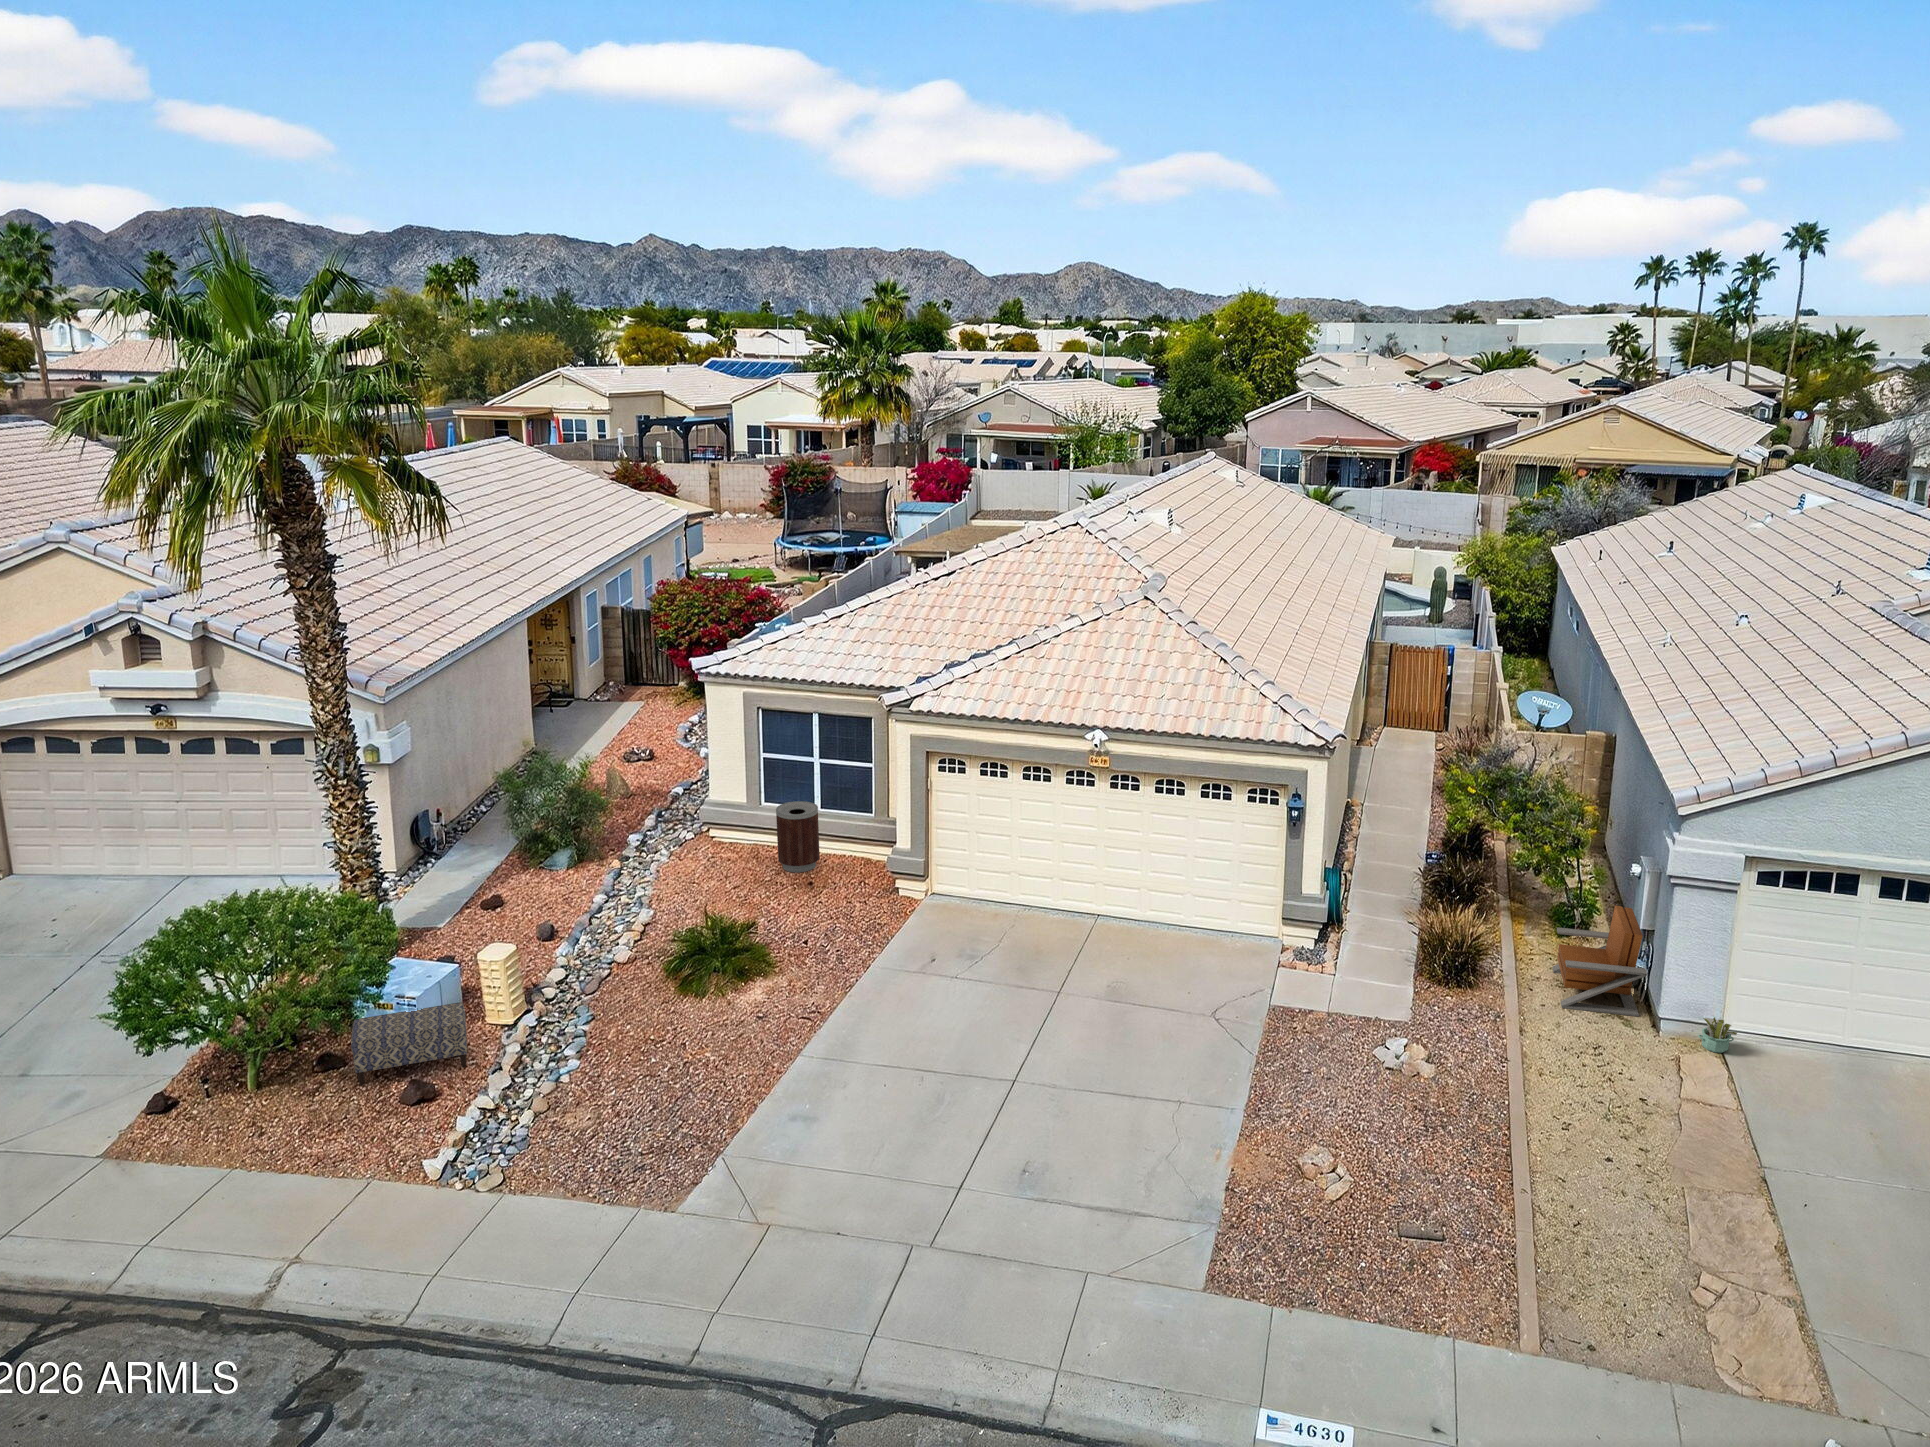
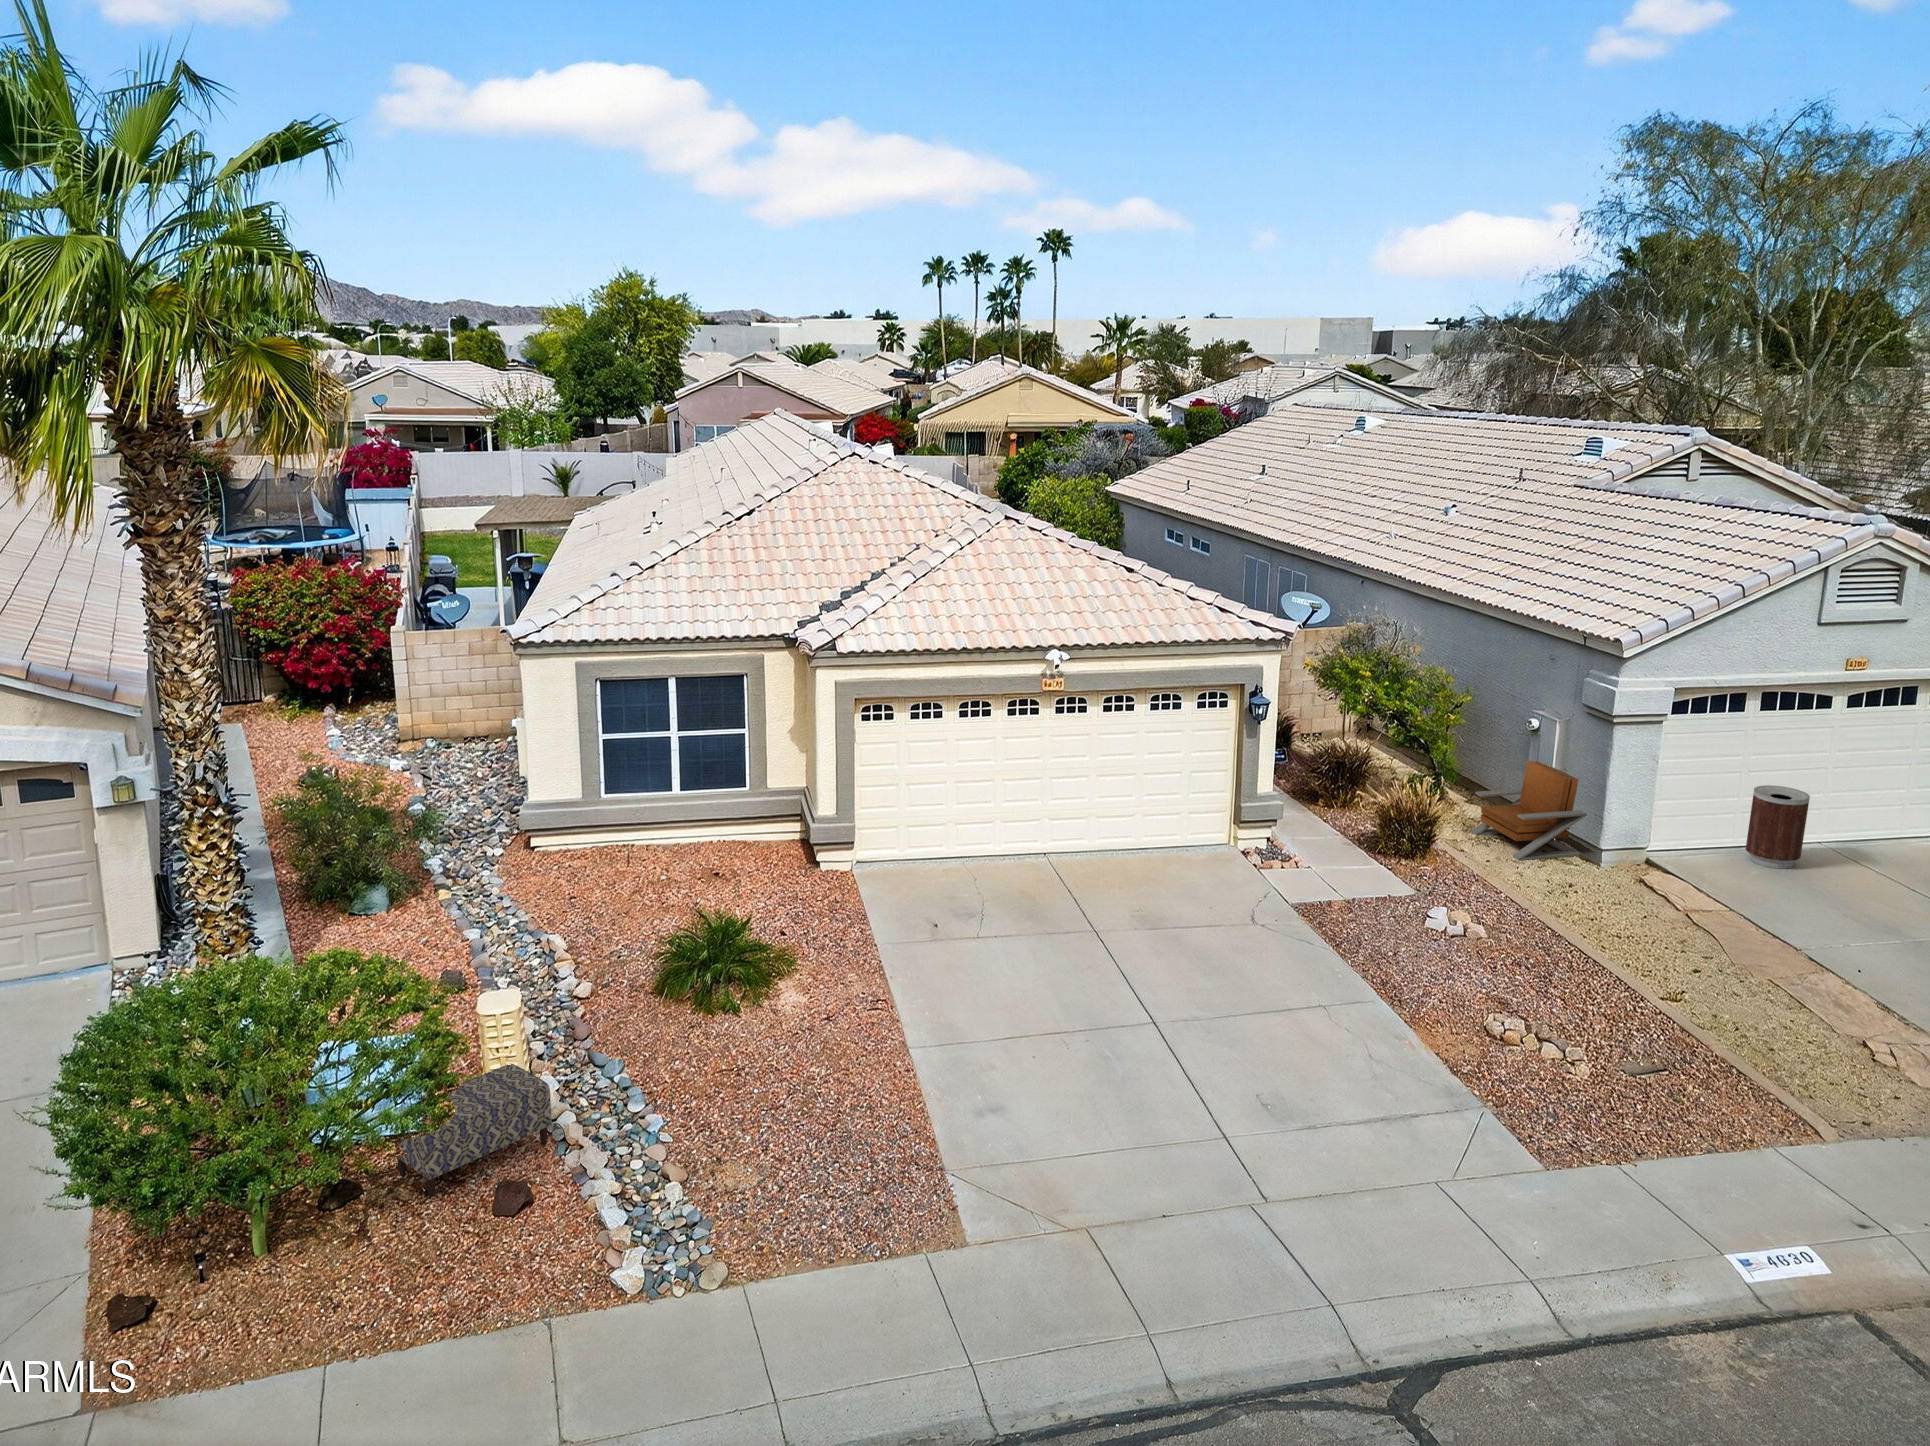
trash can: present [776,801,820,872] -> present [1746,785,1810,869]
decorative plant: present [1698,1017,1738,1053] -> none [1646,840,1676,871]

